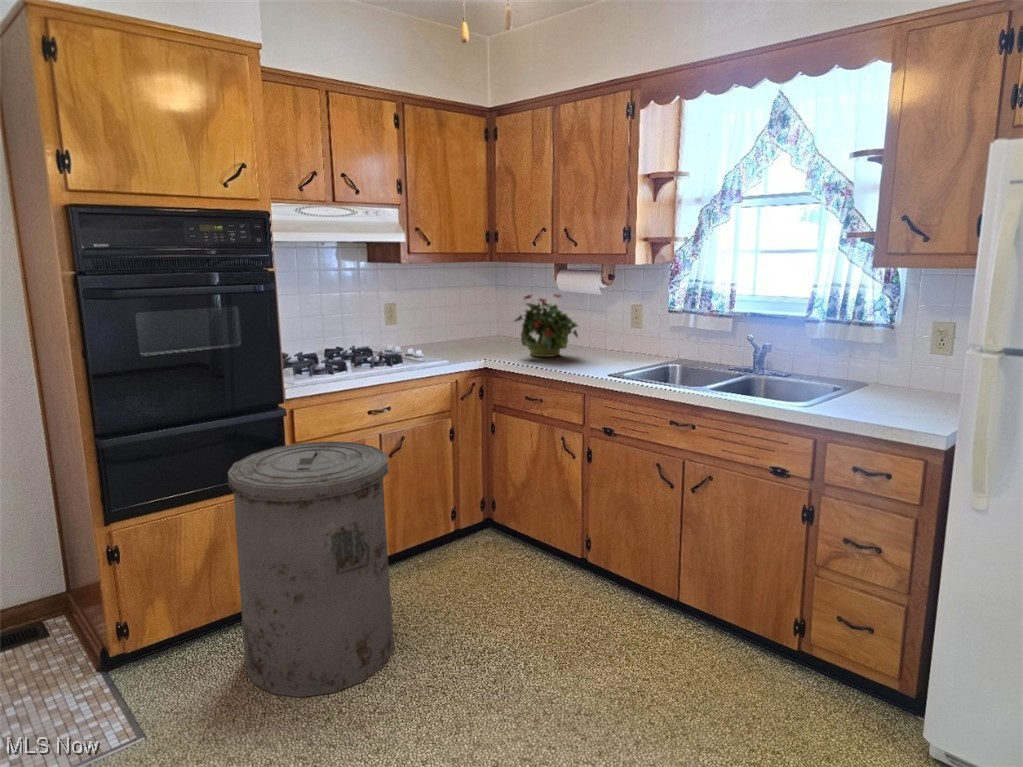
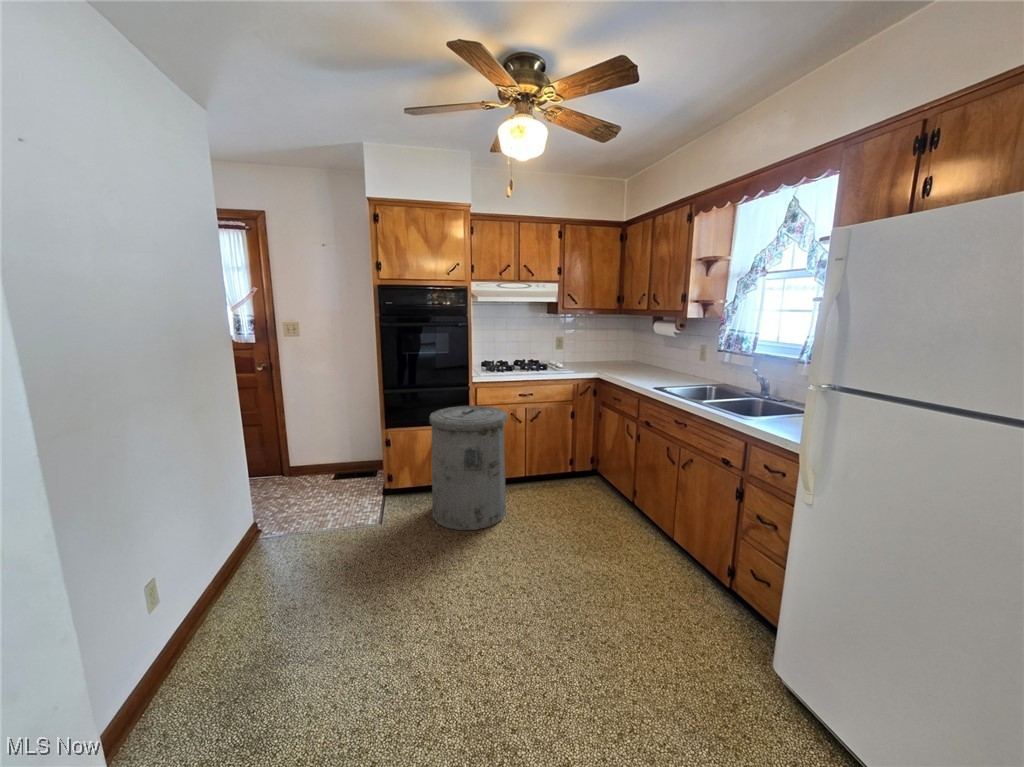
potted plant: present [515,294,578,357] -> none [616,335,657,375]

